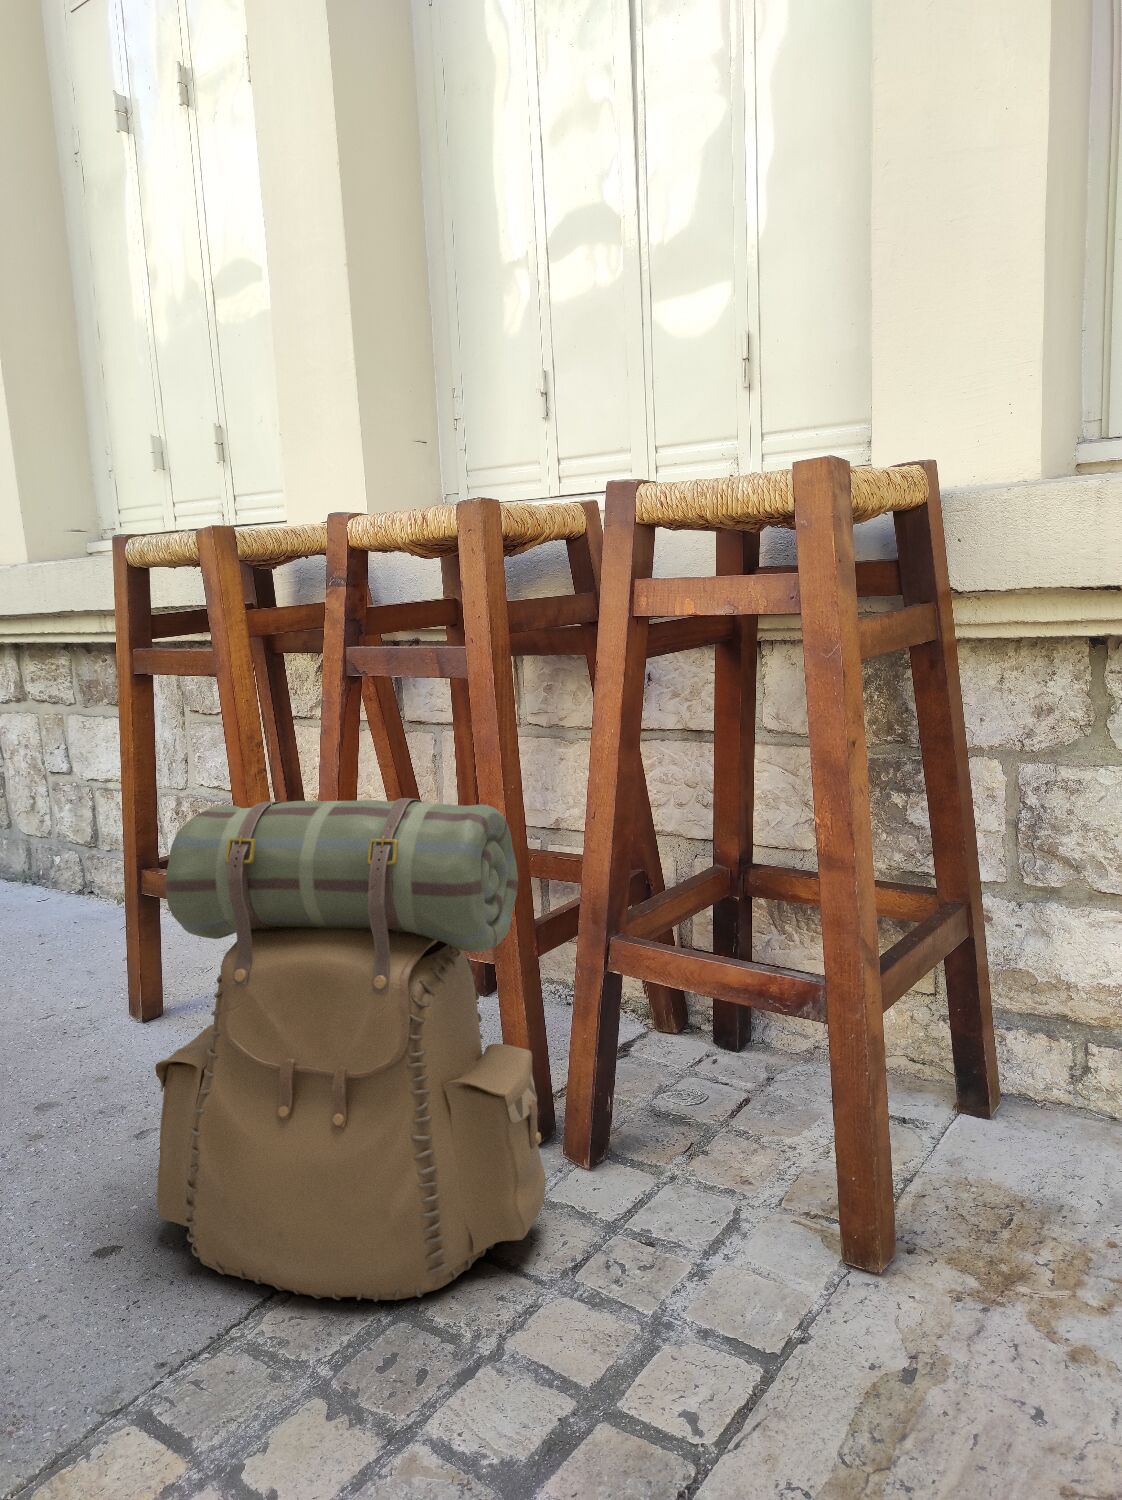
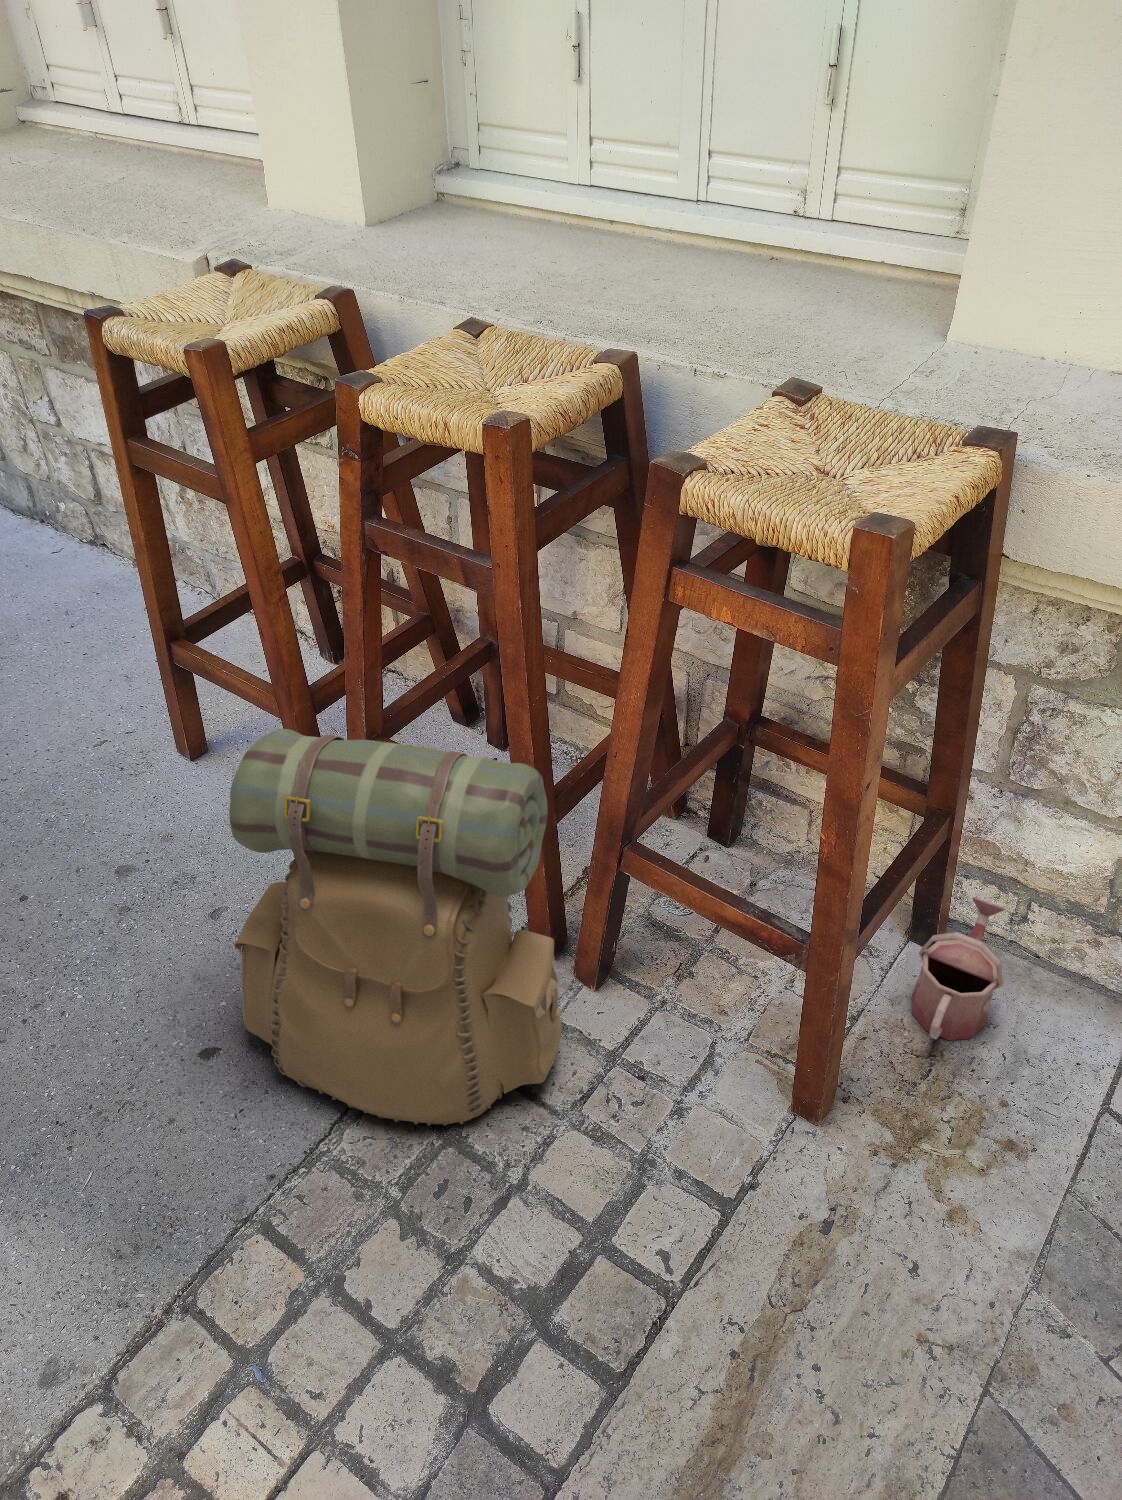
watering can: none [968,1028,1074,1190] -> present [912,897,1005,1040]

